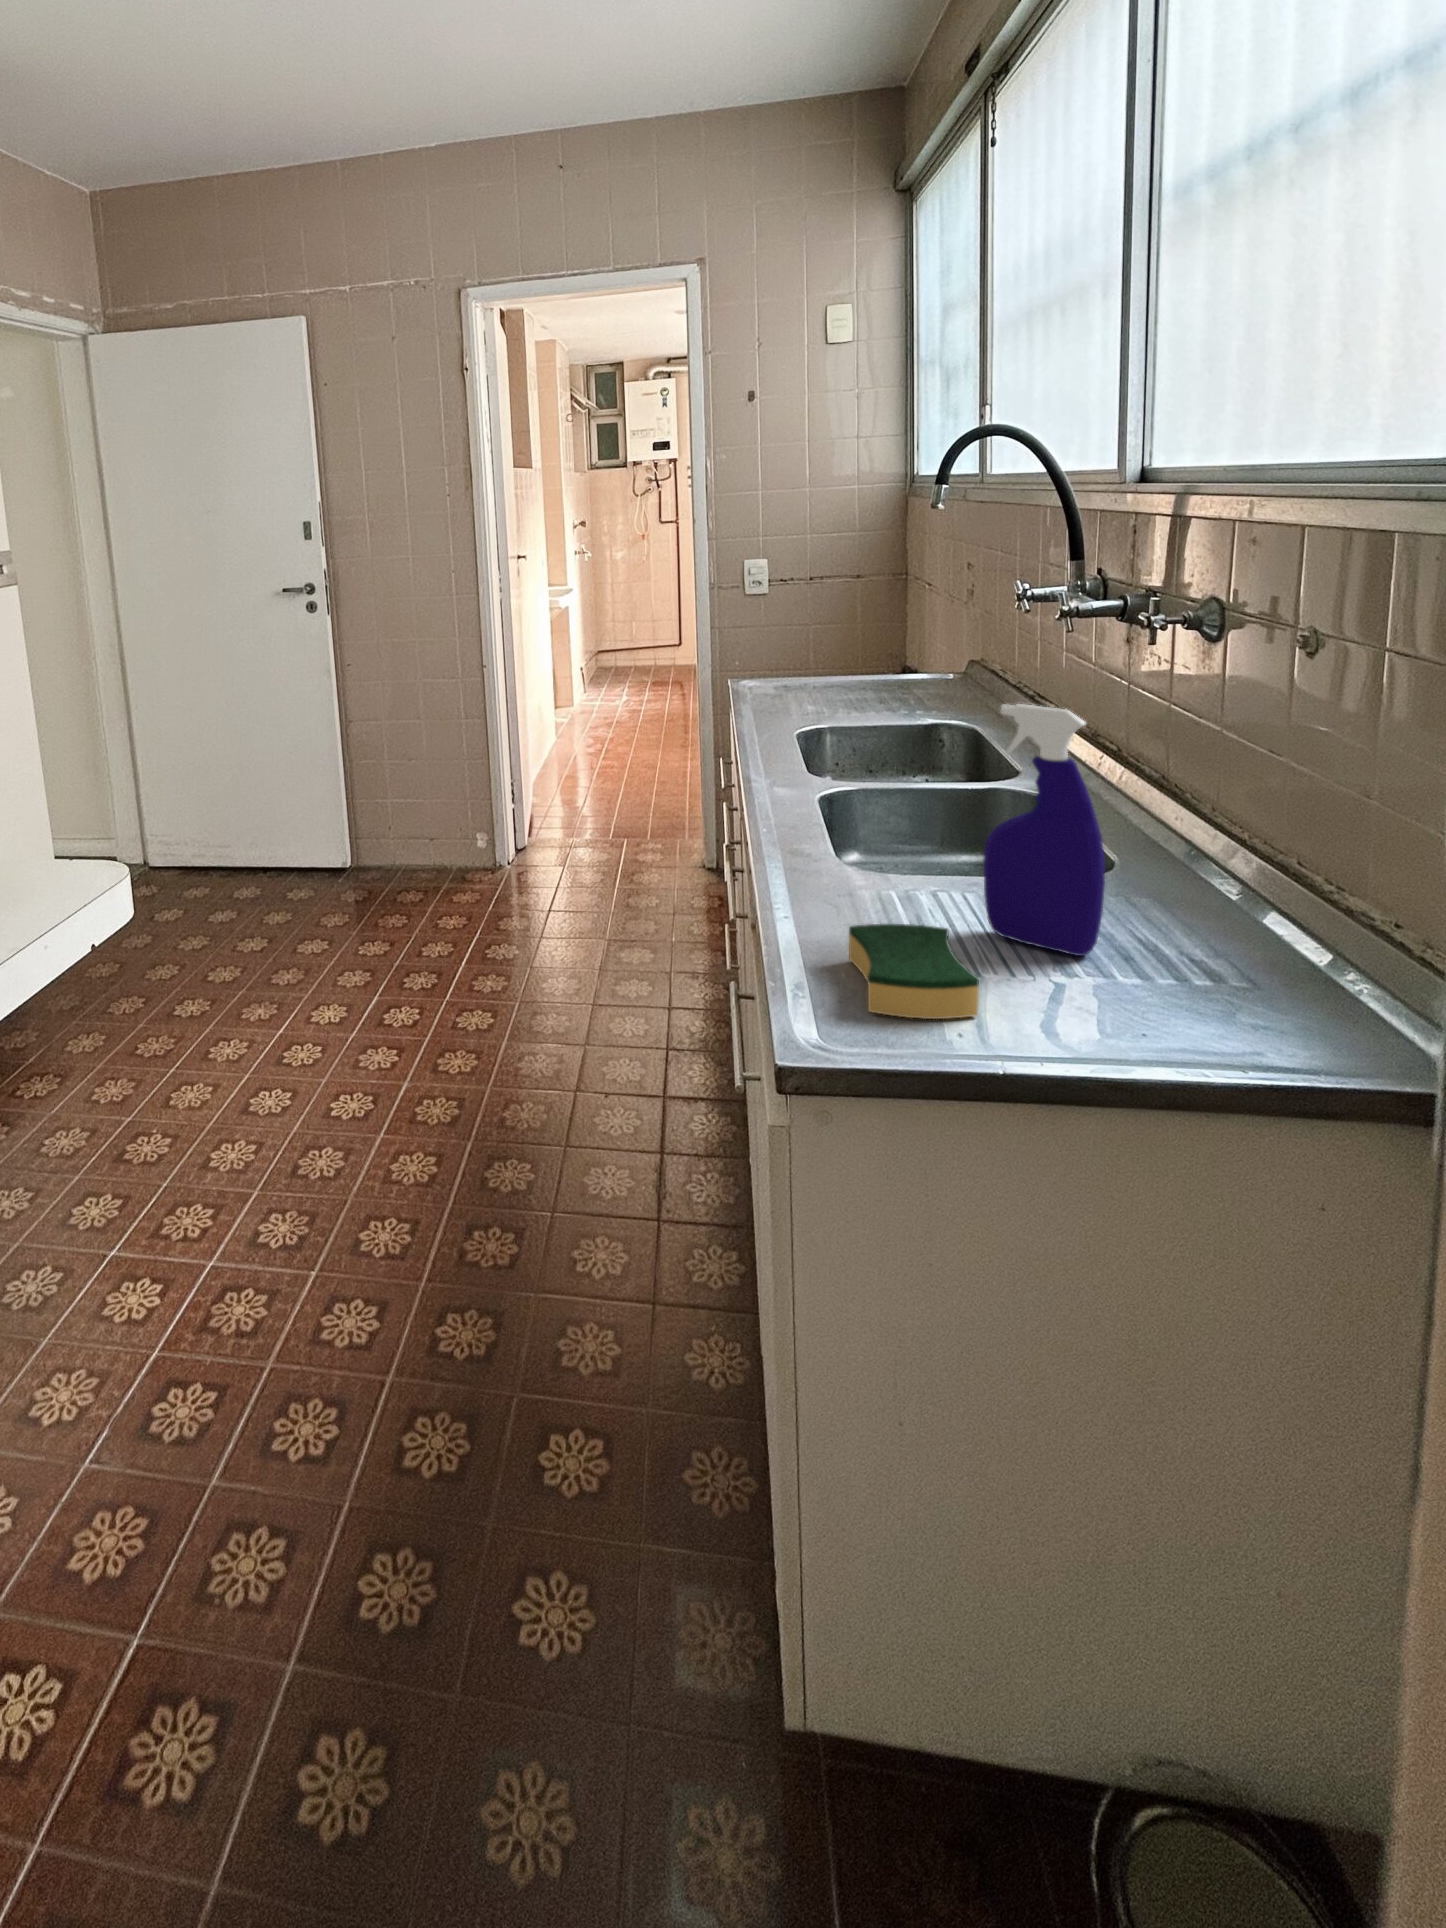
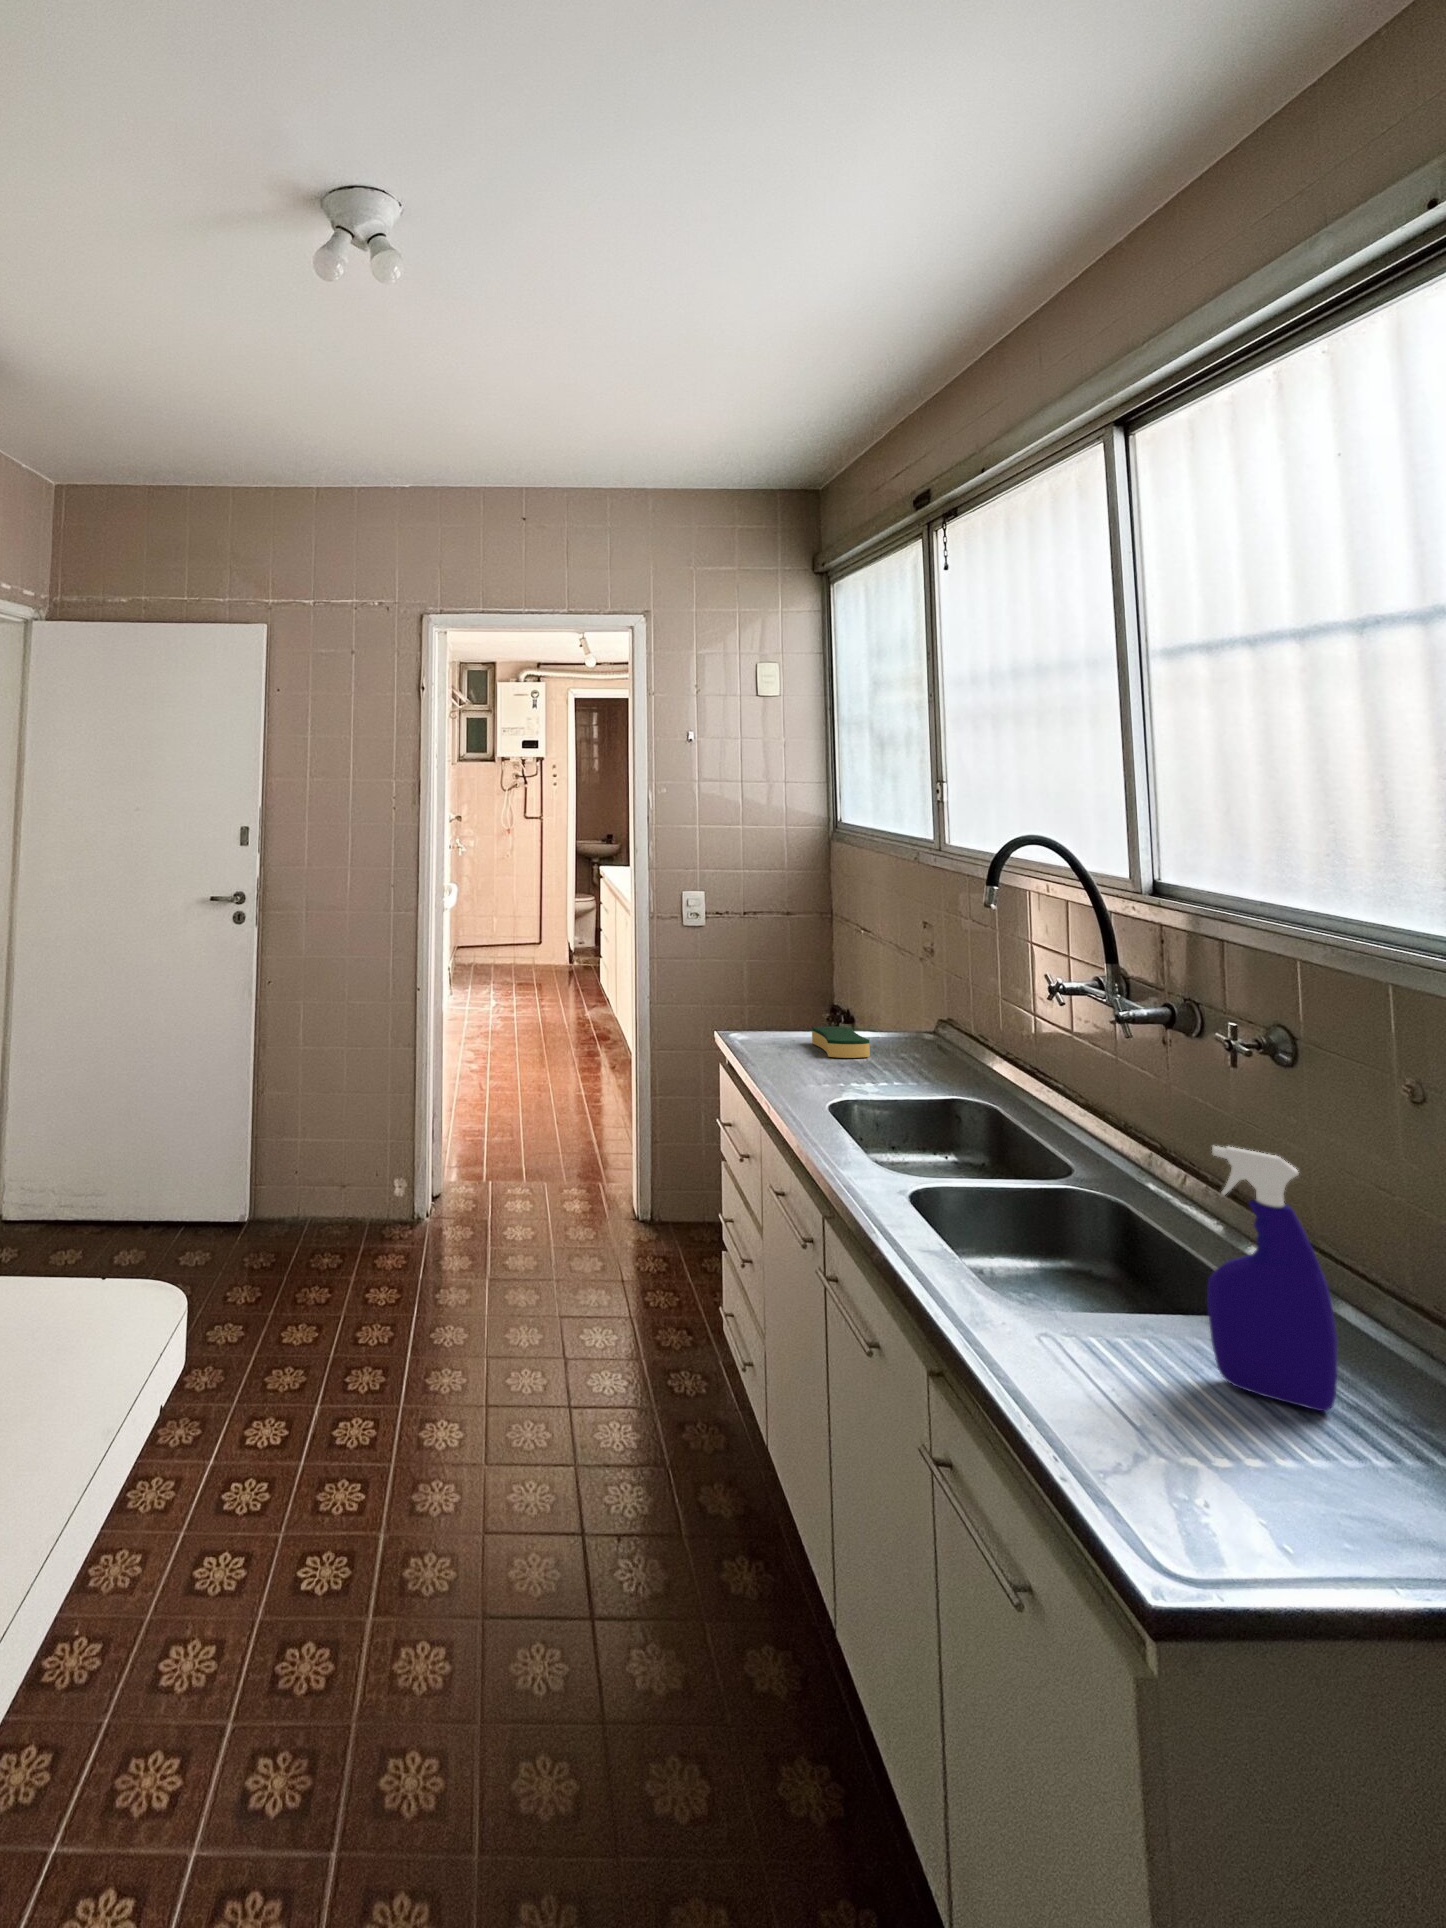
sponge: present [849,924,979,1019] -> present [812,1026,870,1058]

